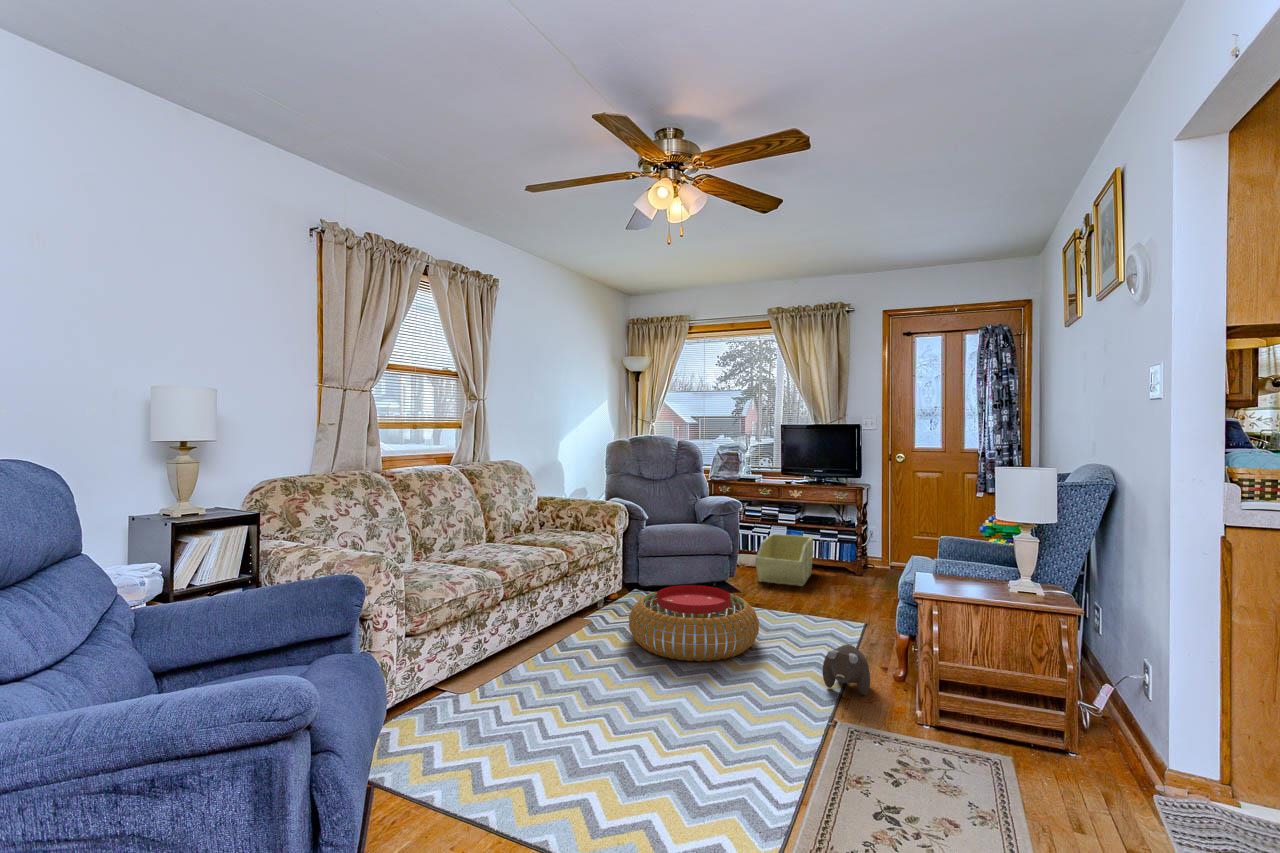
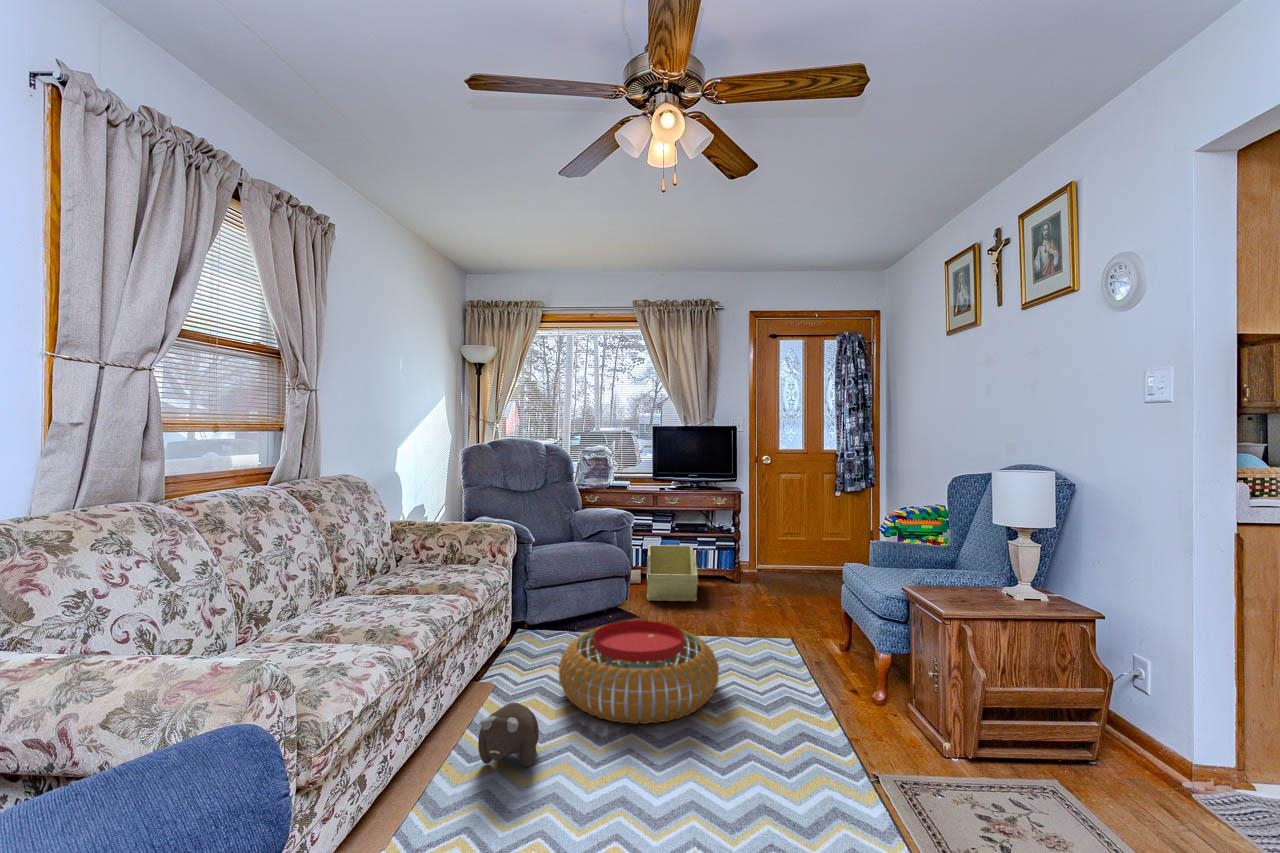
plush toy: present [823,645,870,695] -> present [478,703,539,767]

